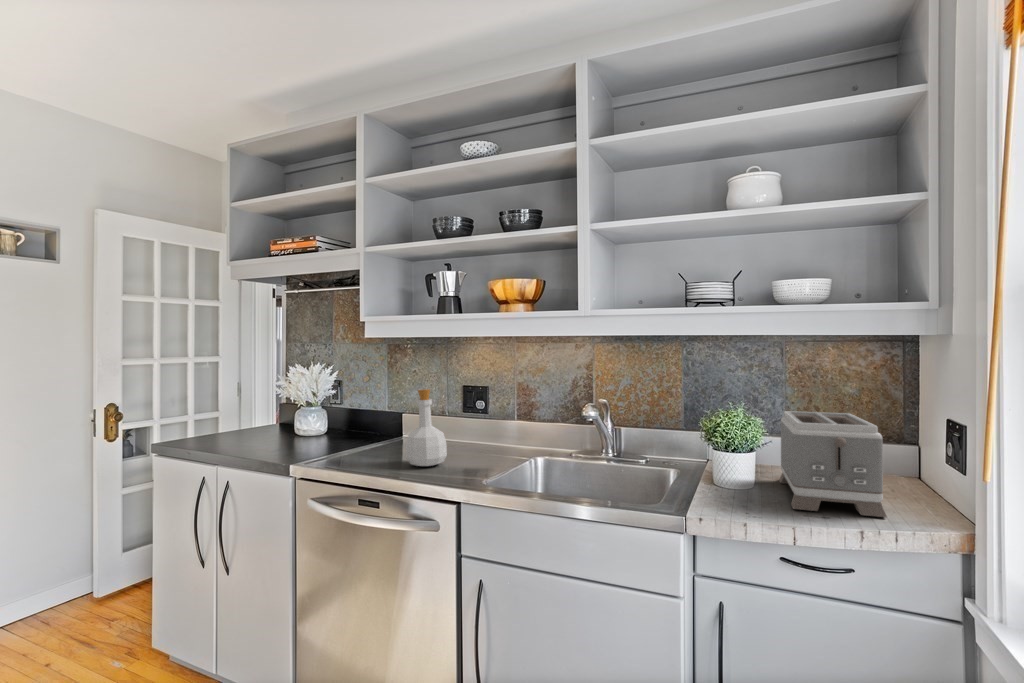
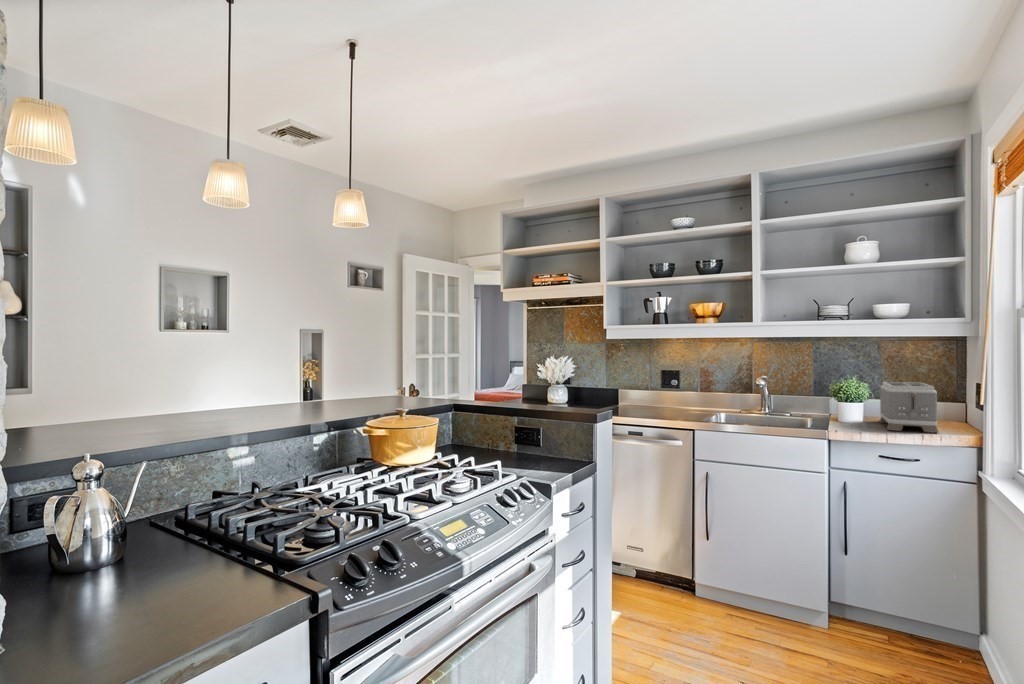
bottle: present [406,389,447,466] -> none [647,370,672,415]

